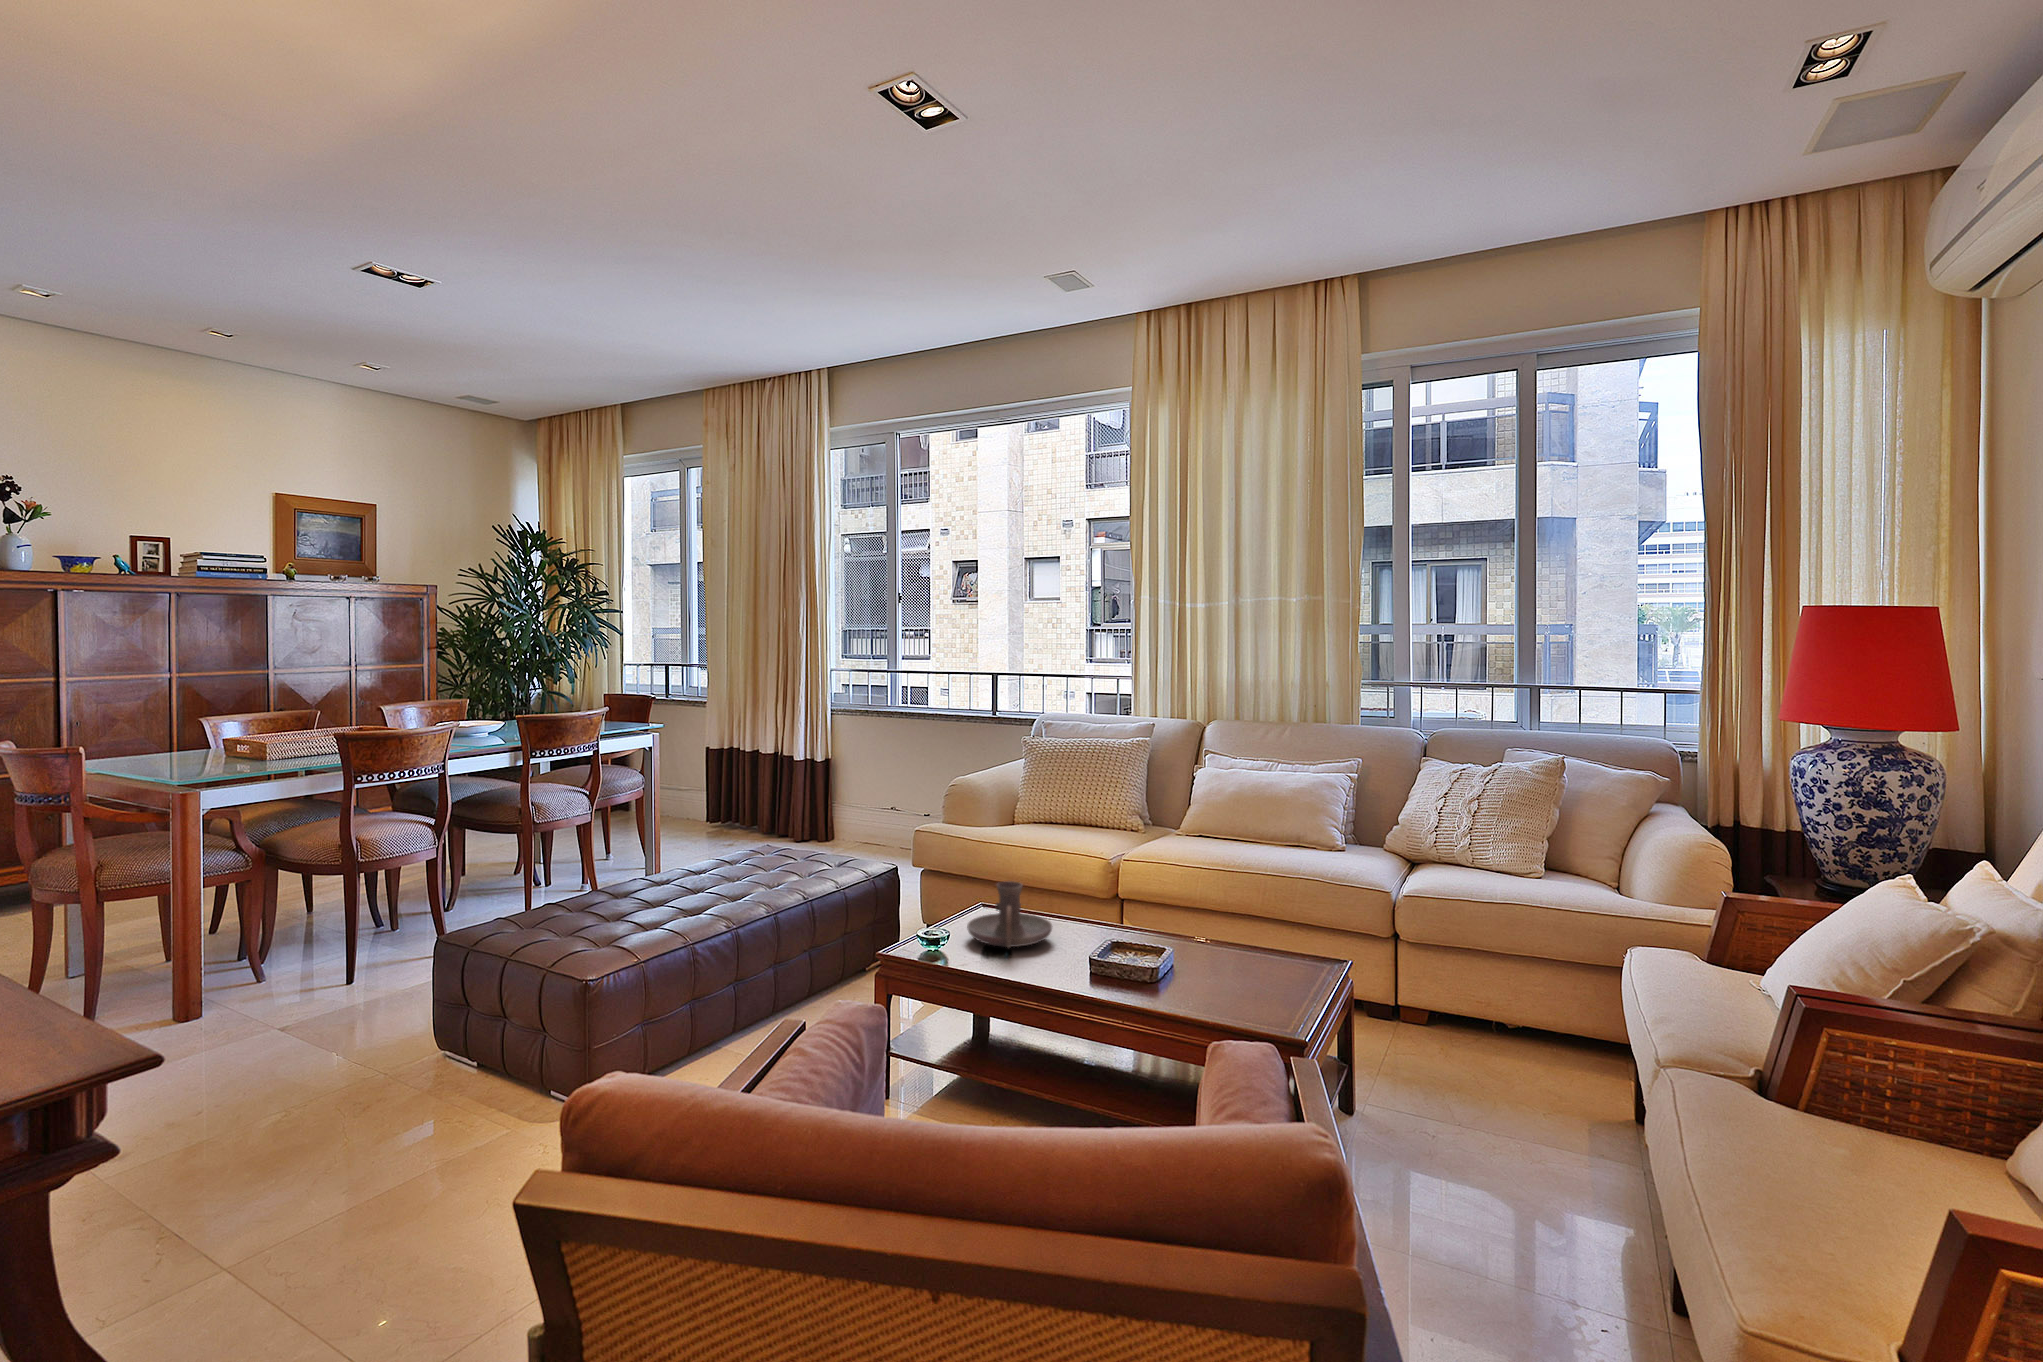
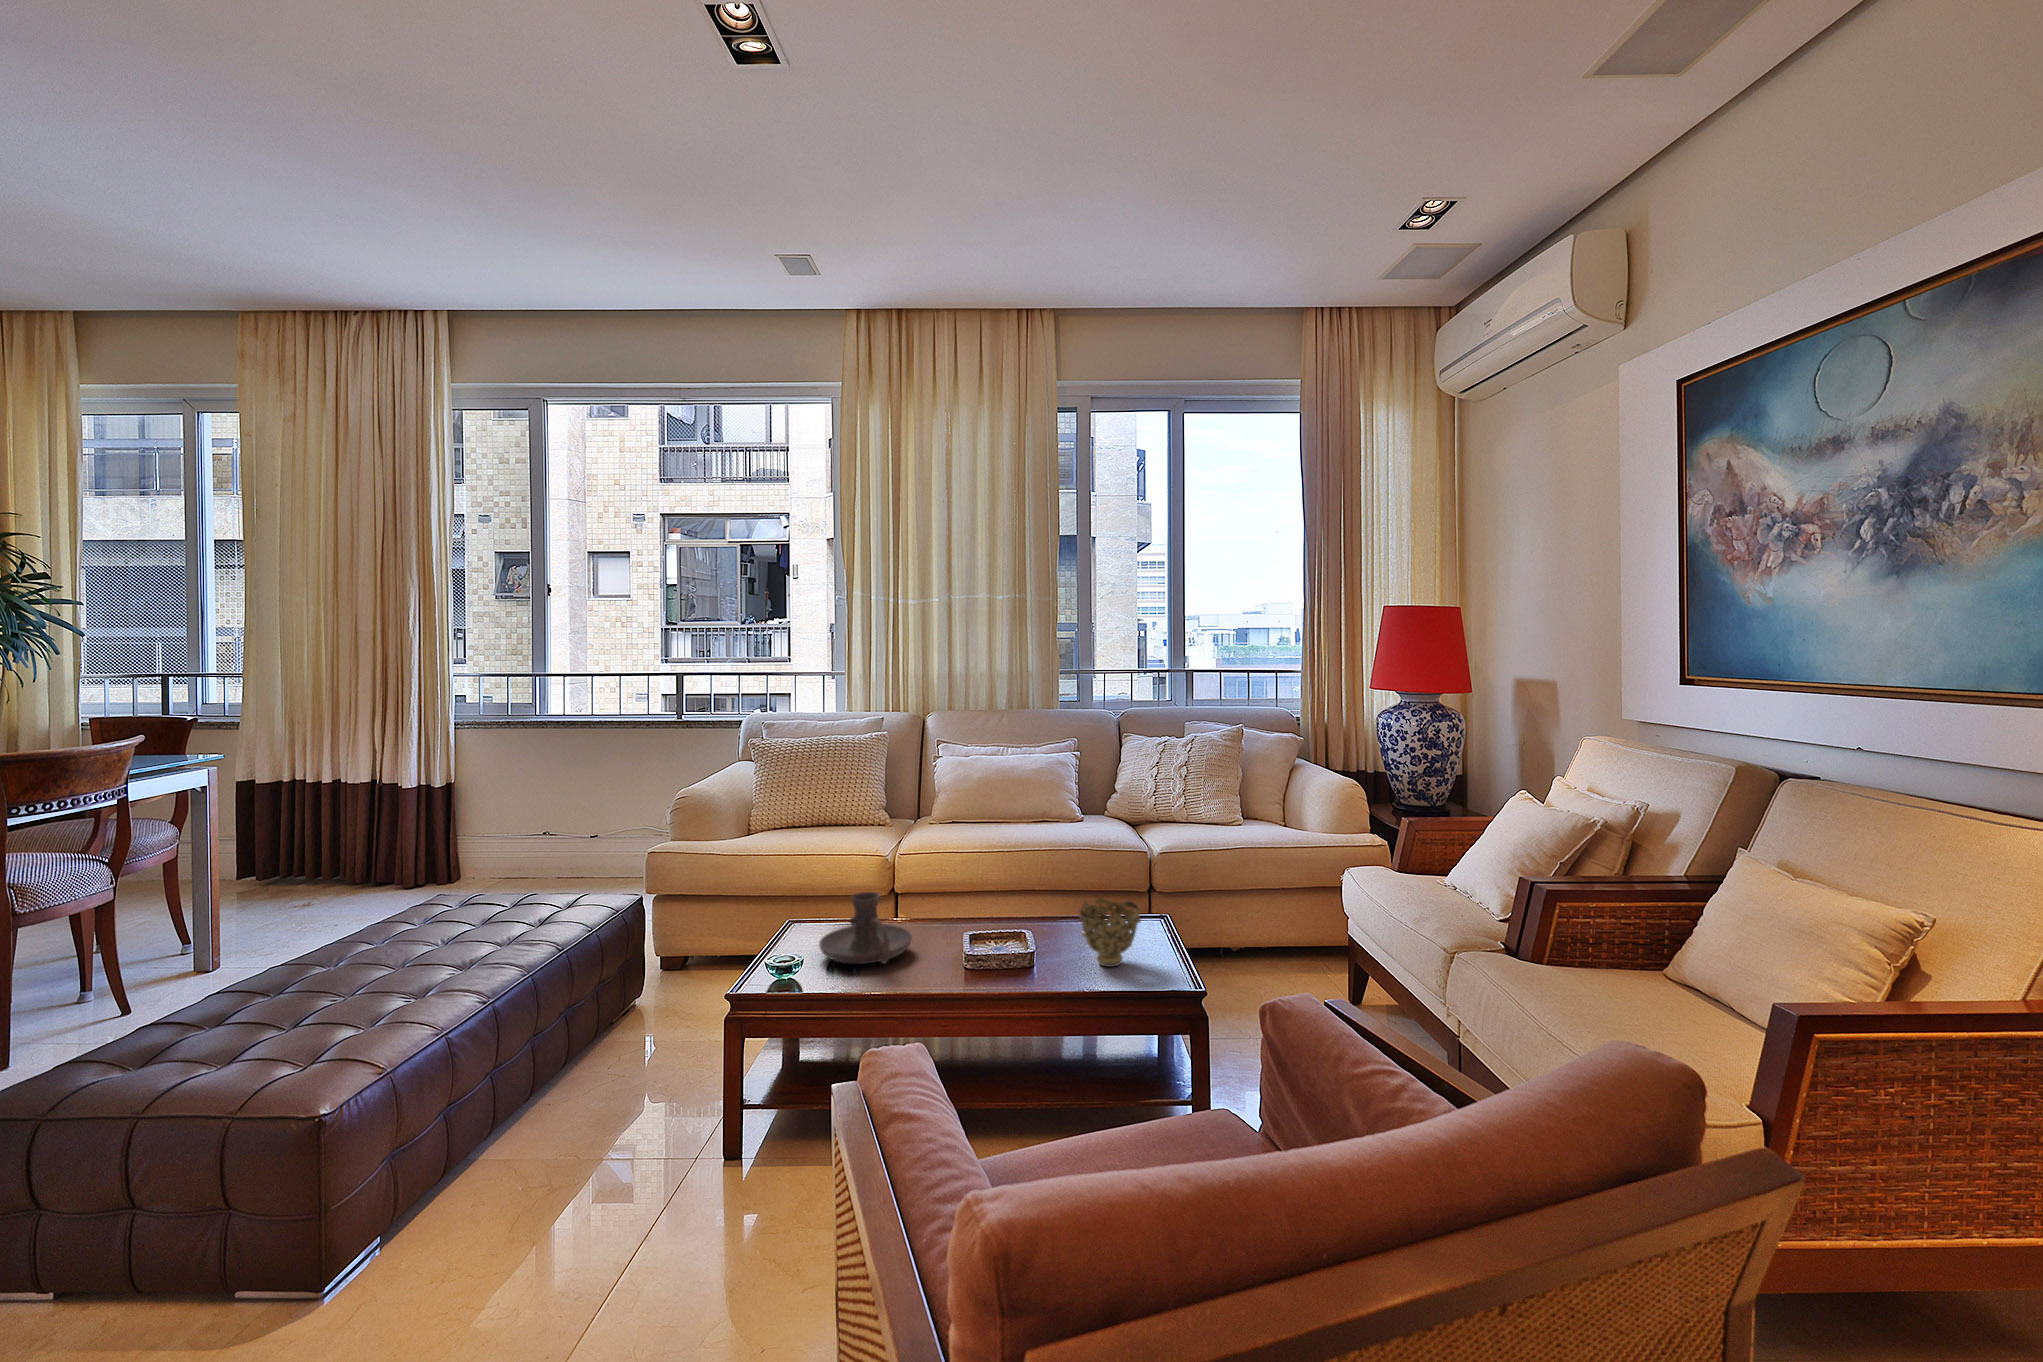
decorative bowl: none [1190,921,1258,995] -> present [1079,898,1141,967]

